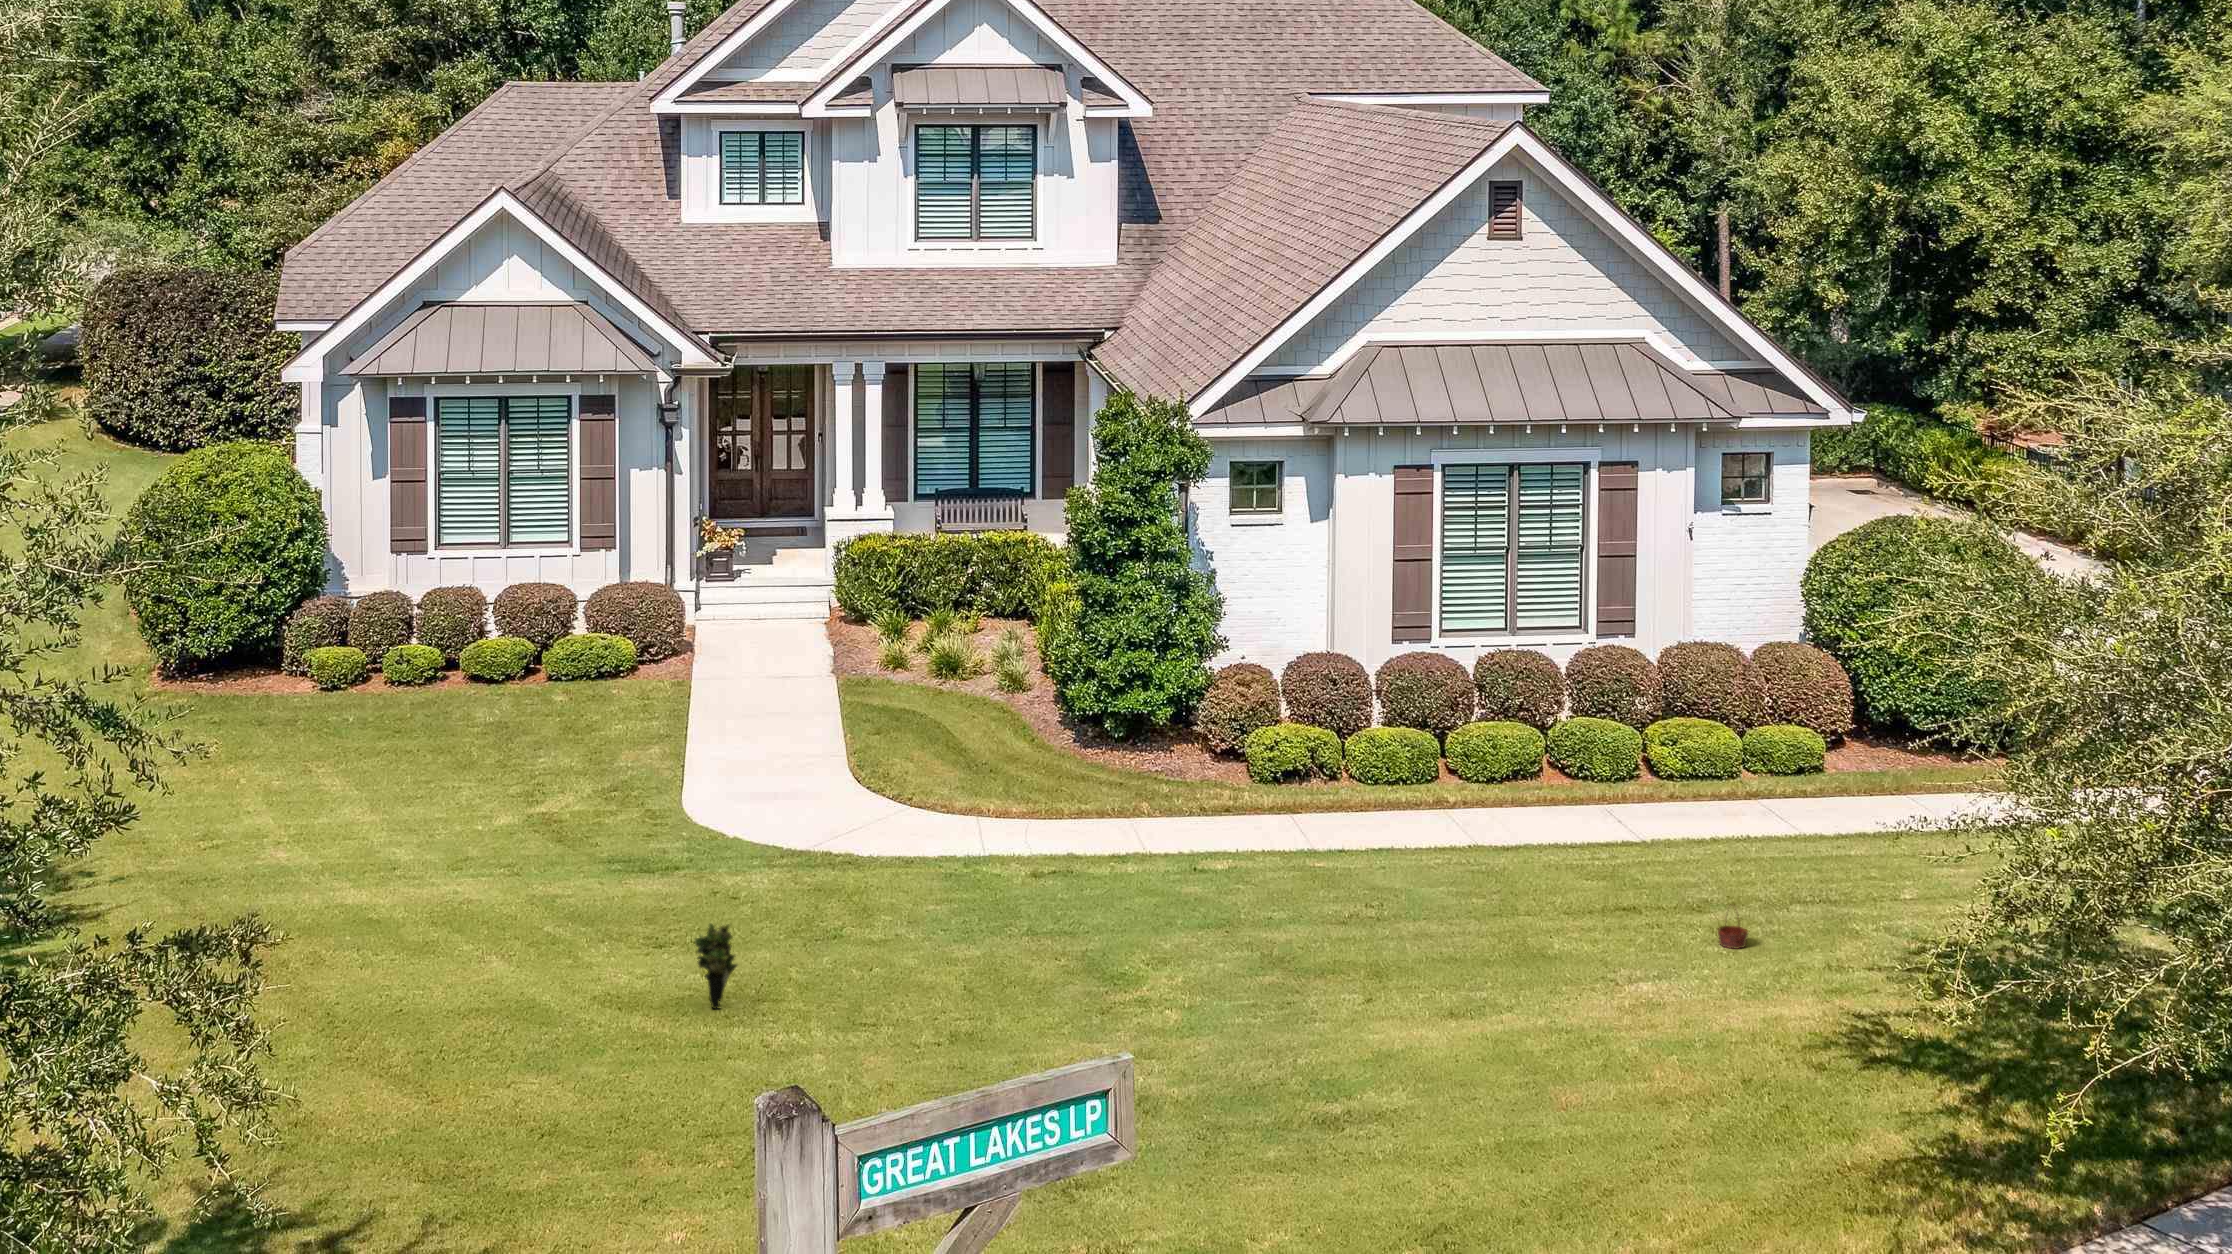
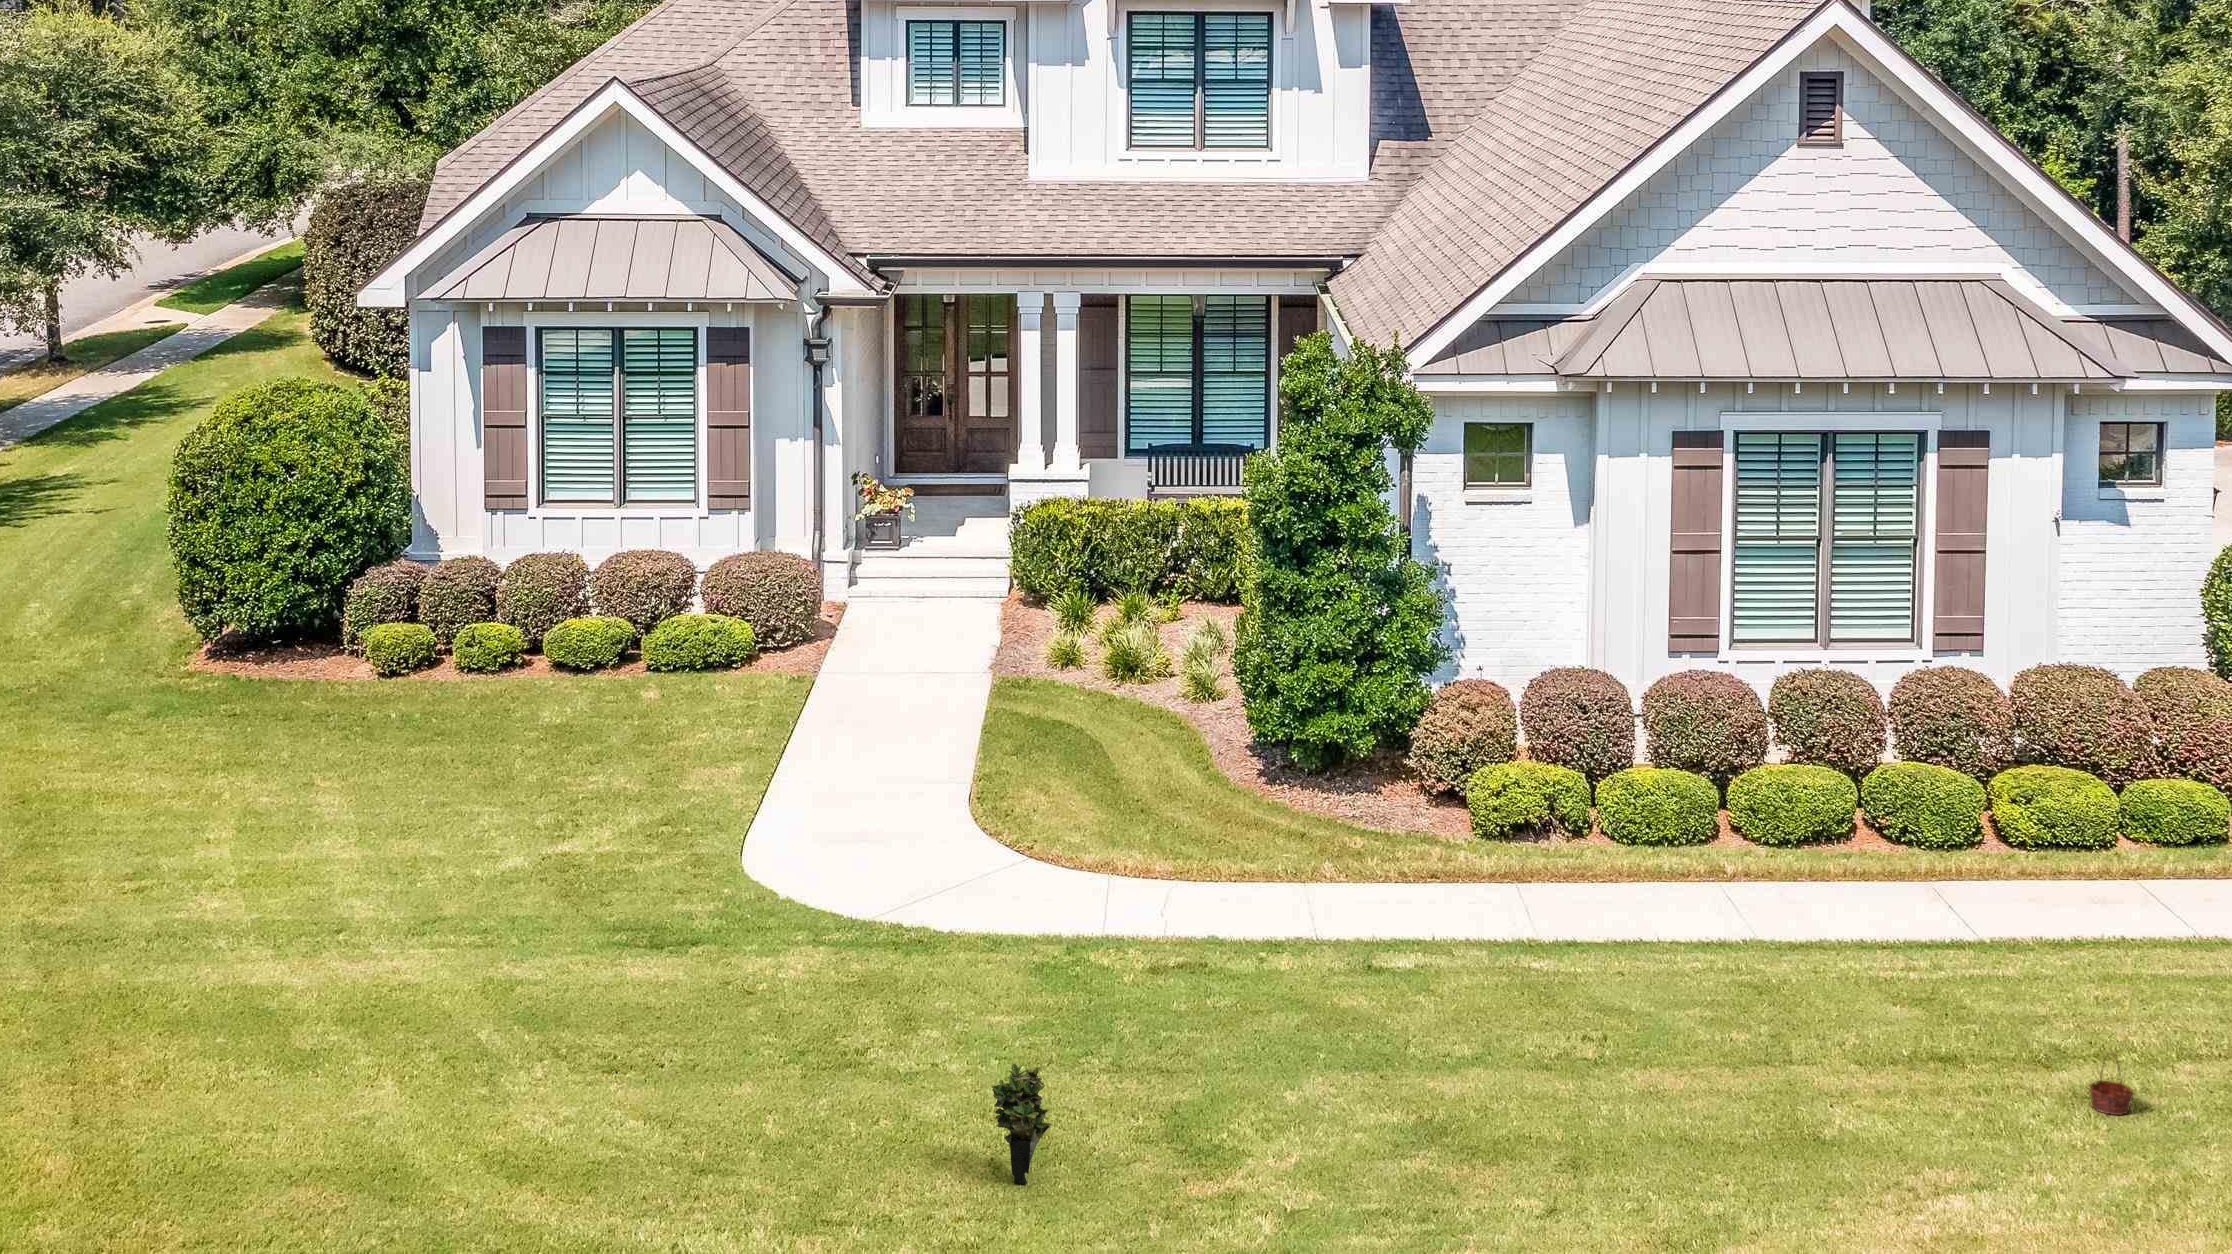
potted plant: present [695,923,737,1009] -> present [992,1063,1051,1184]

